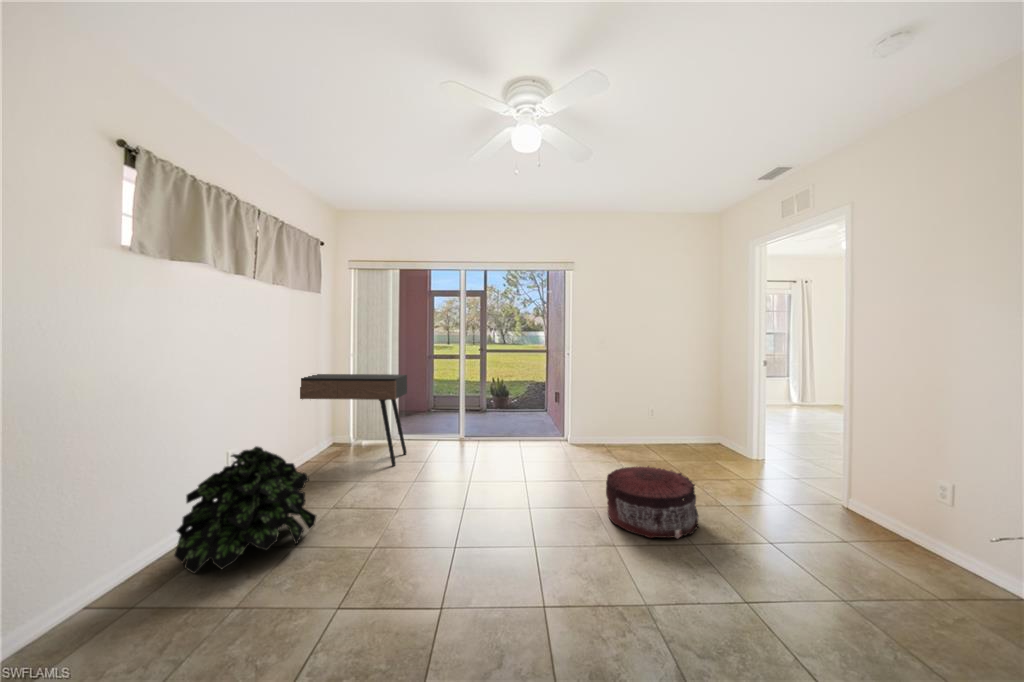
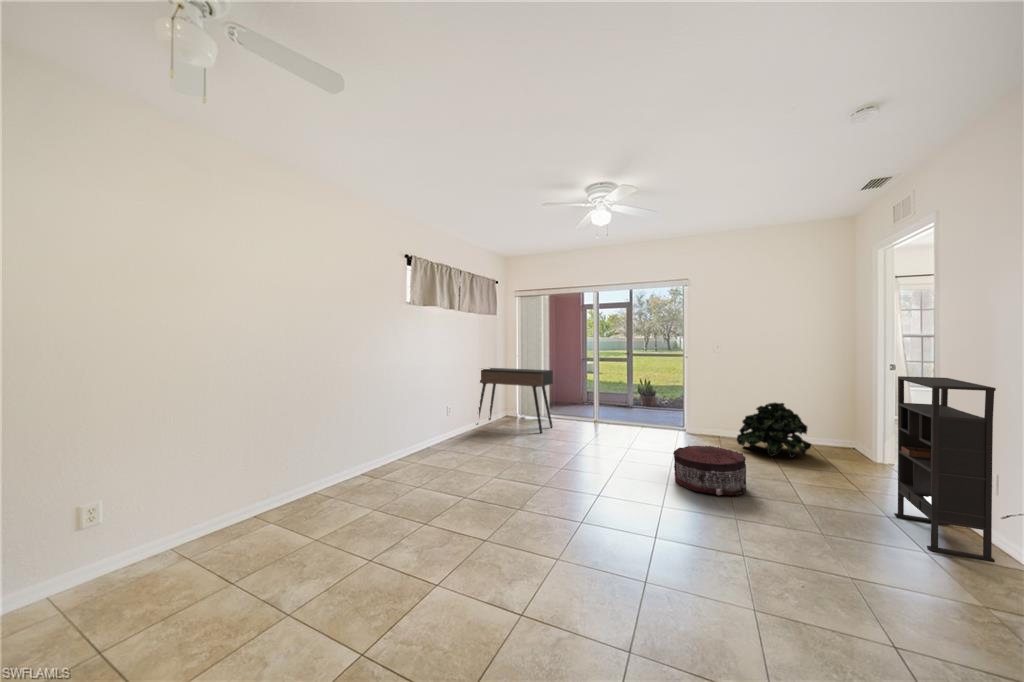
bookshelf: none [832,373,971,573] -> present [894,376,996,562]
potted plant: present [175,446,316,573] -> present [737,402,811,458]

